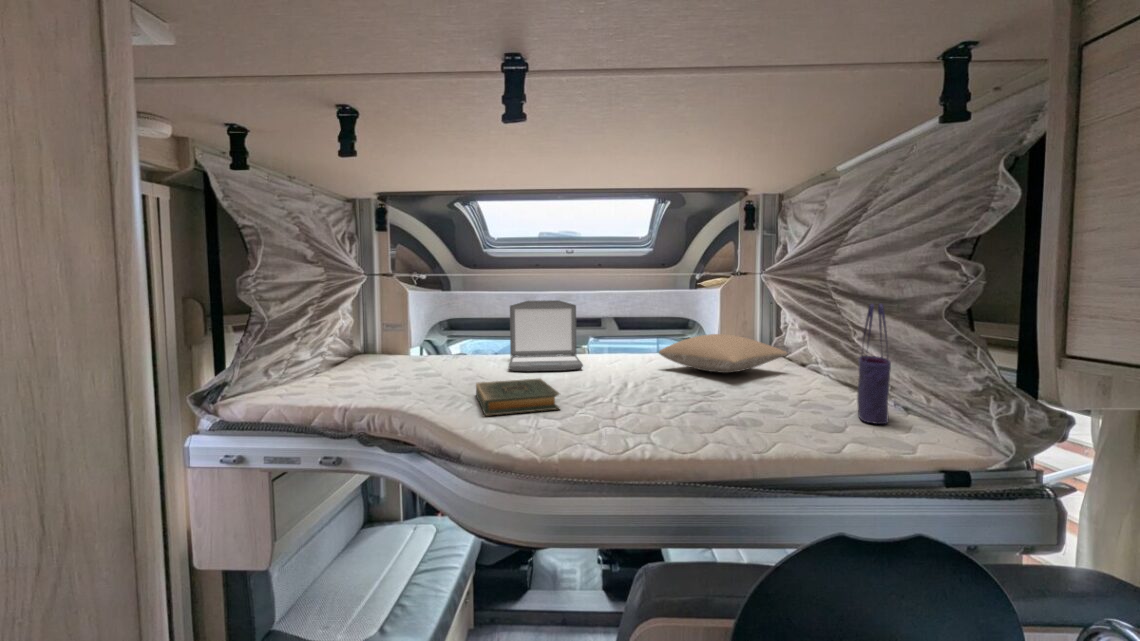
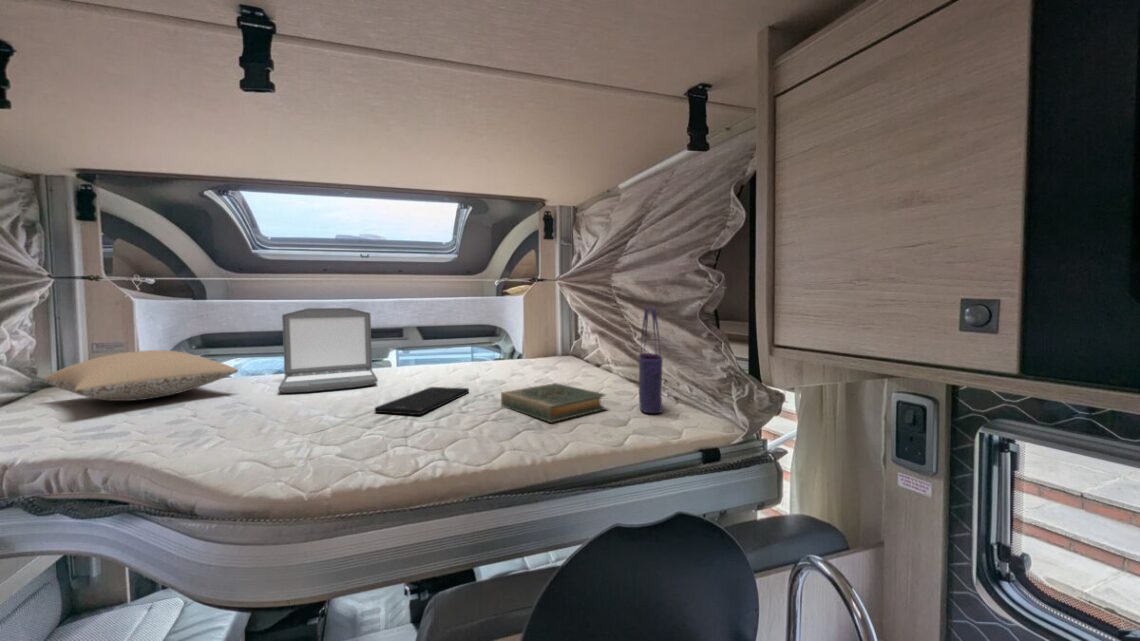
pillow: present [659,334,787,373] -> present [44,350,238,401]
smartphone: none [585,375,665,400] -> present [375,387,469,415]
hardback book: present [476,379,560,416] -> present [501,383,605,422]

